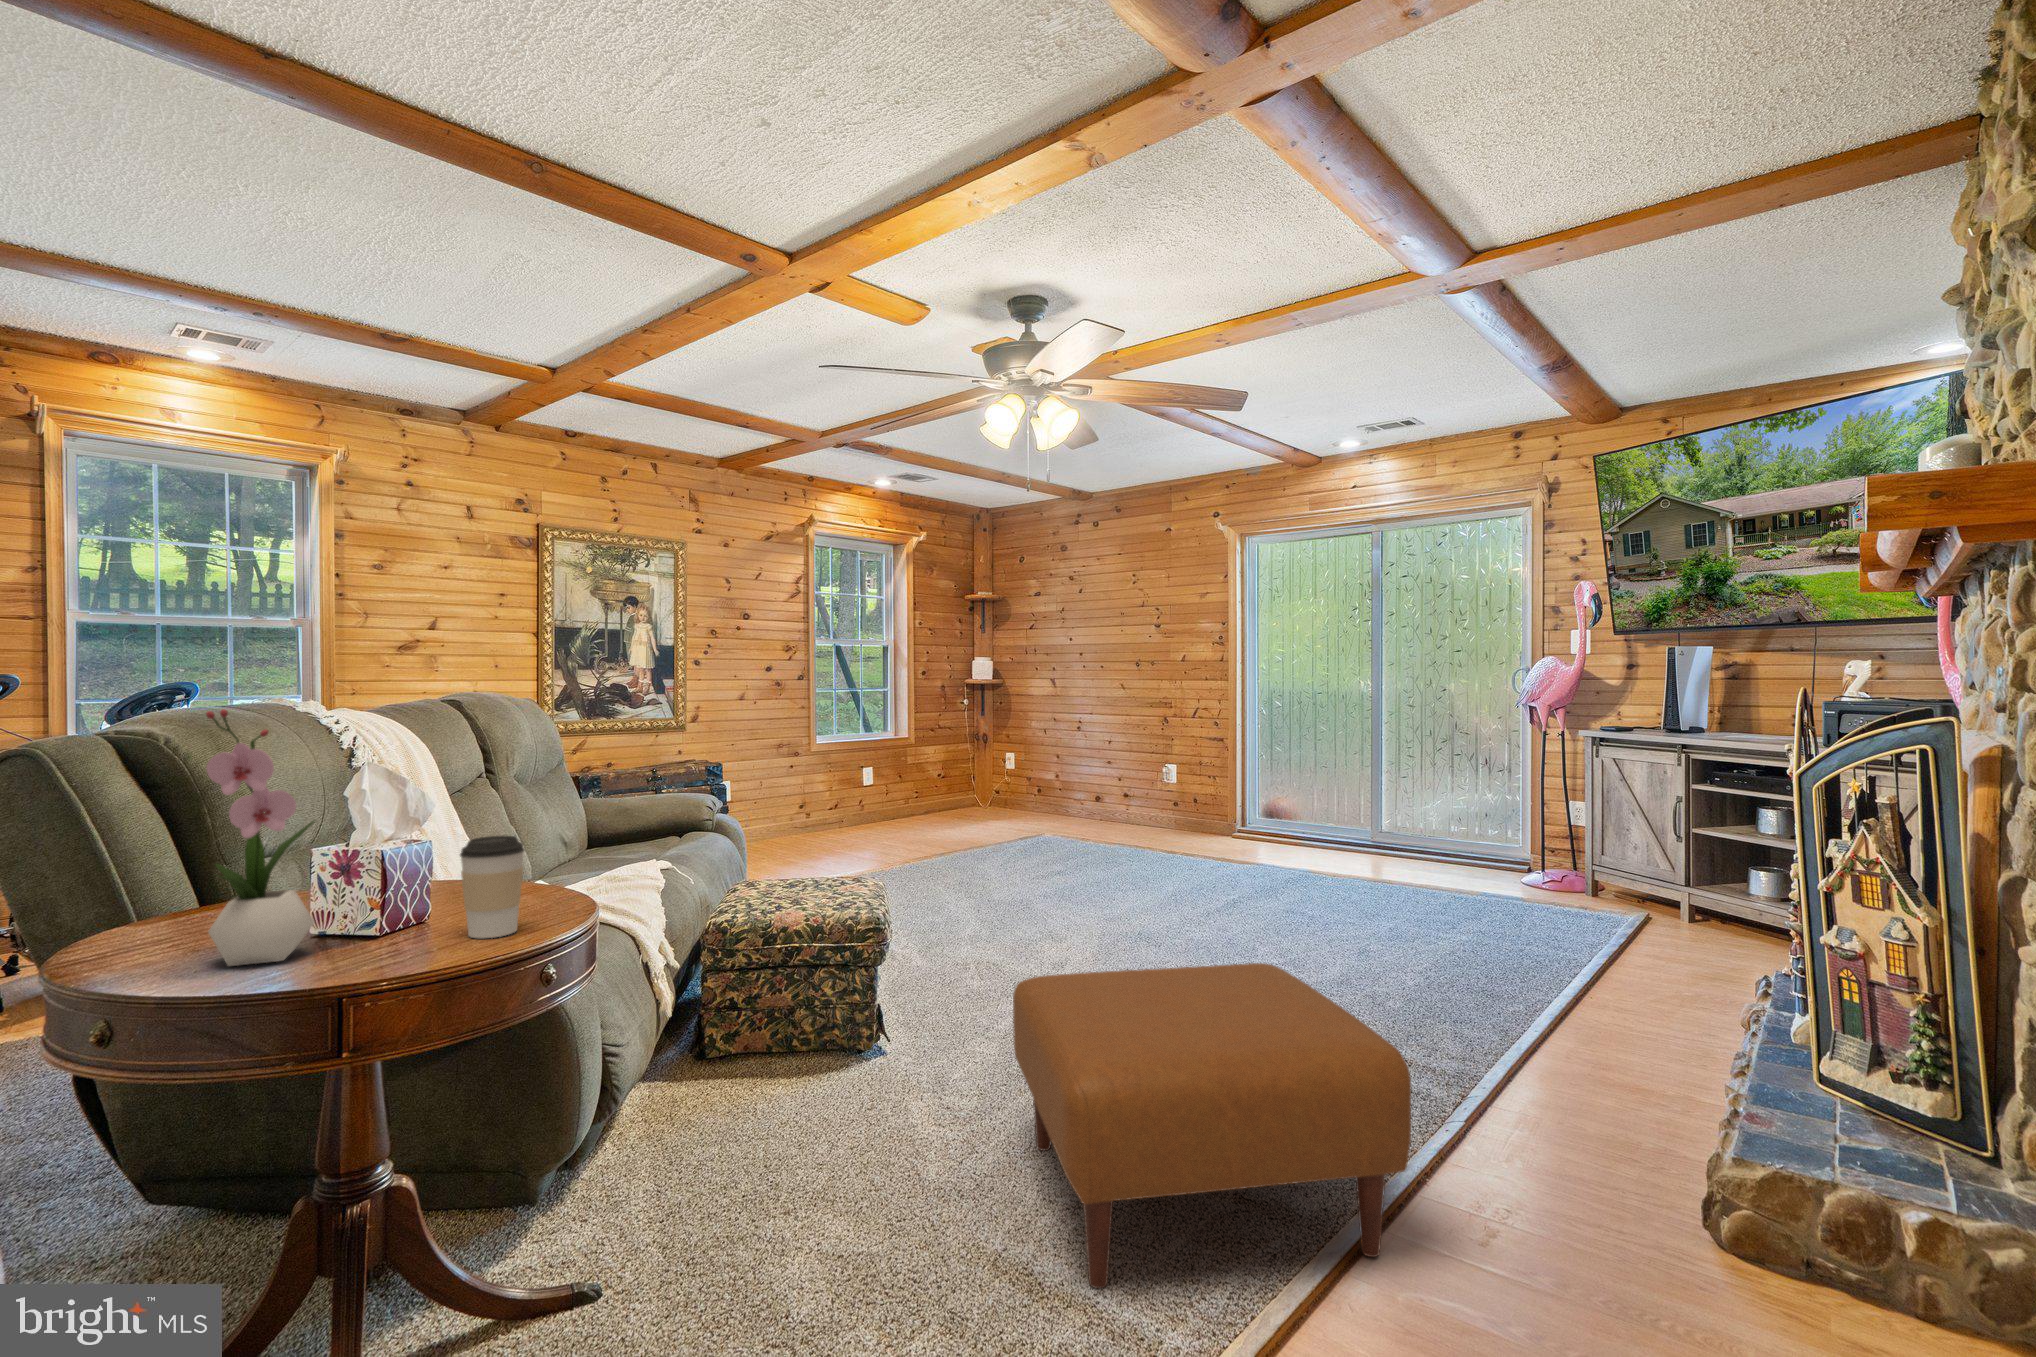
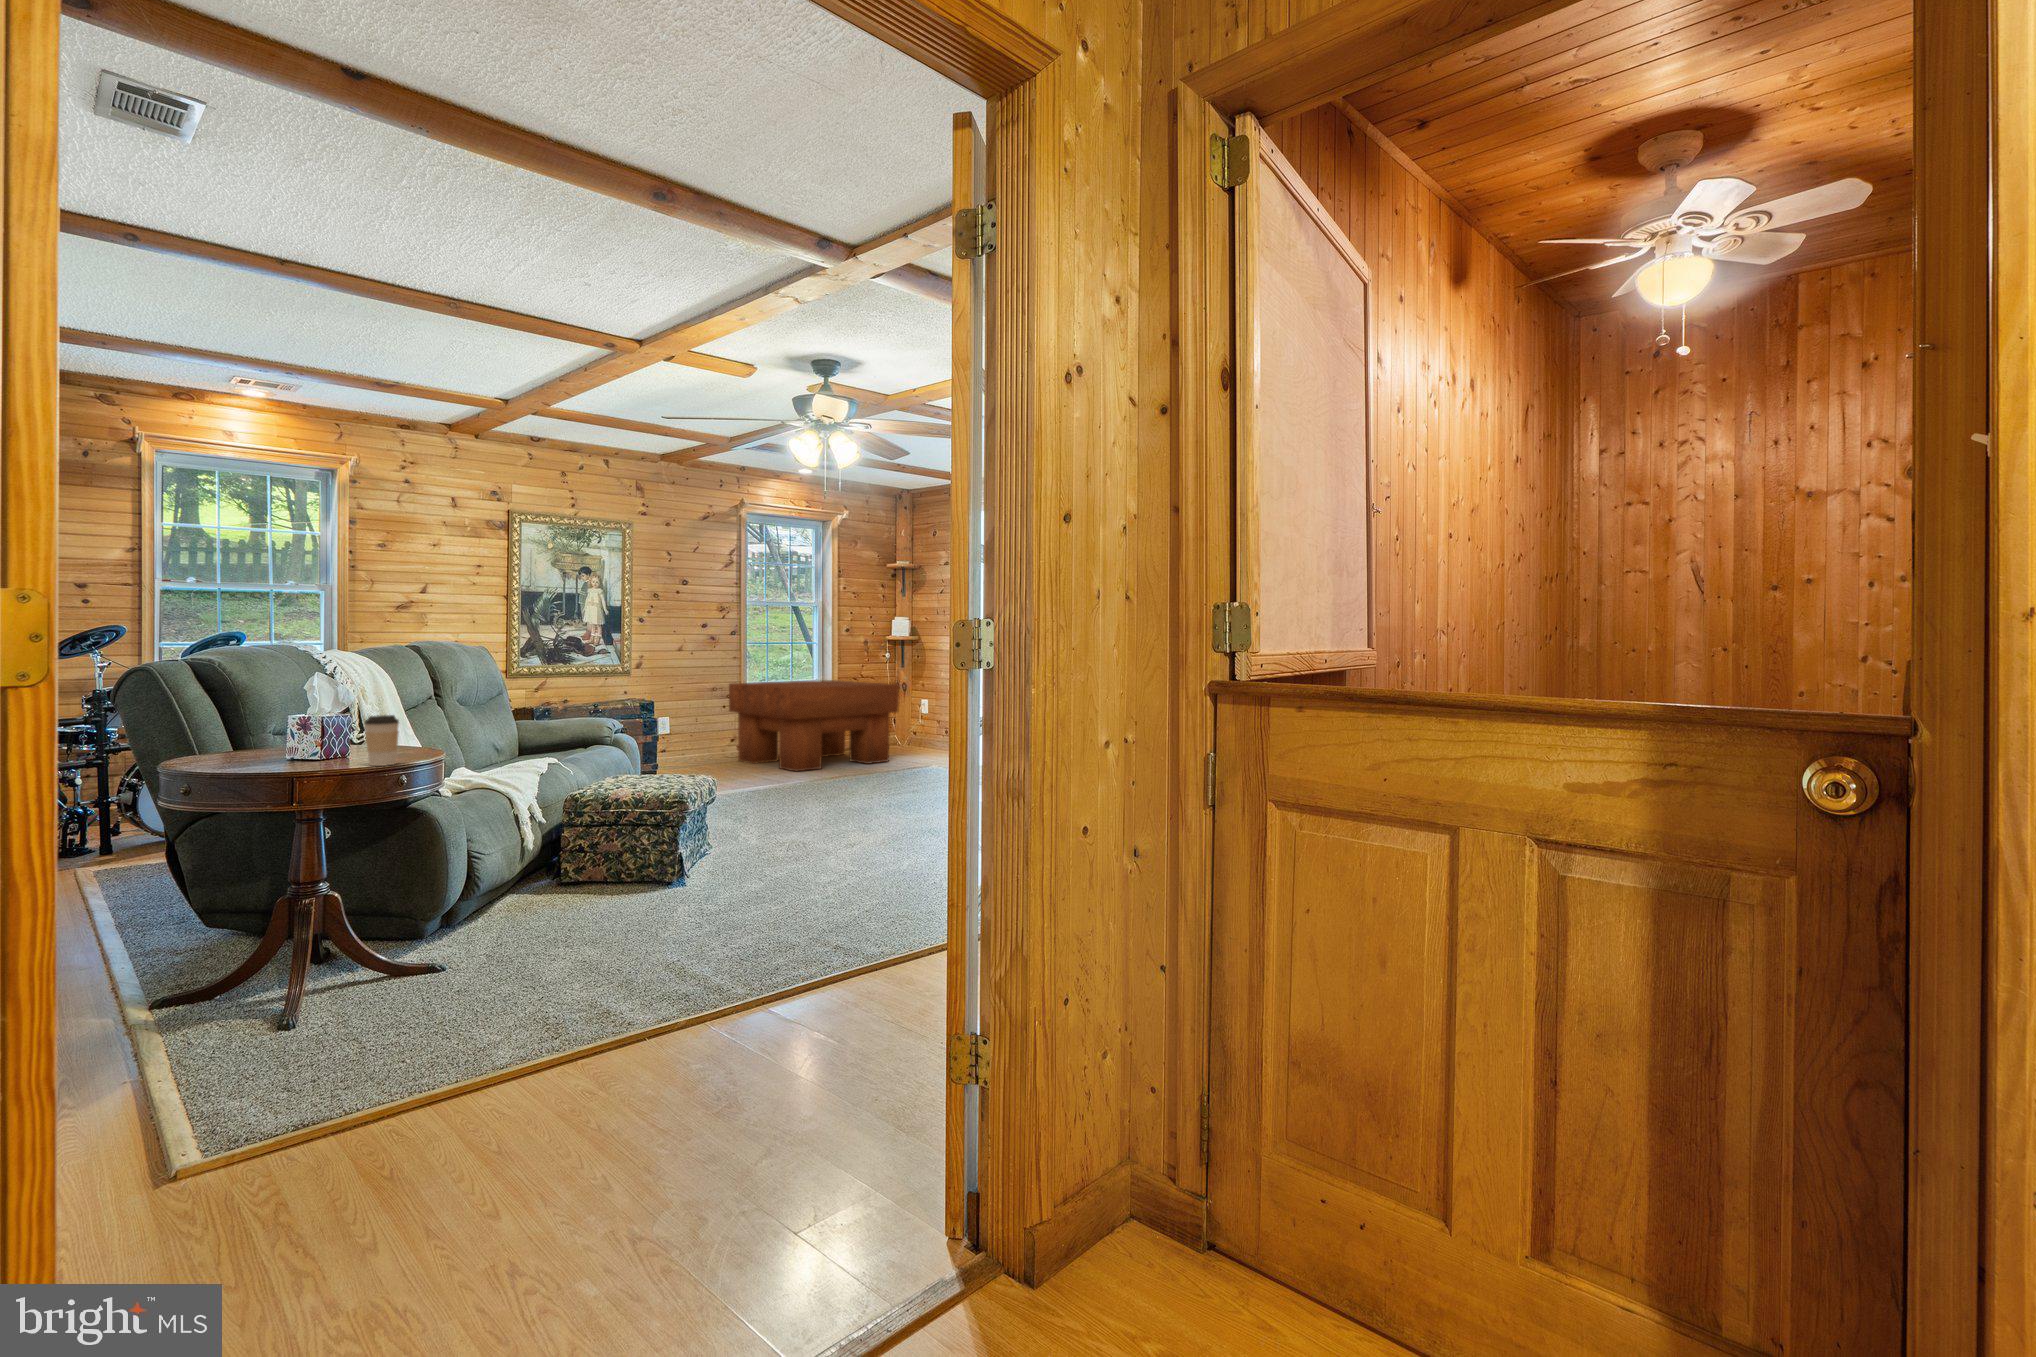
flower arrangement: present [206,709,315,966] -> none [236,646,291,769]
coffee table: none [795,730,998,844] -> present [729,680,899,771]
ottoman: present [1013,963,1411,1288] -> none [695,820,902,973]

